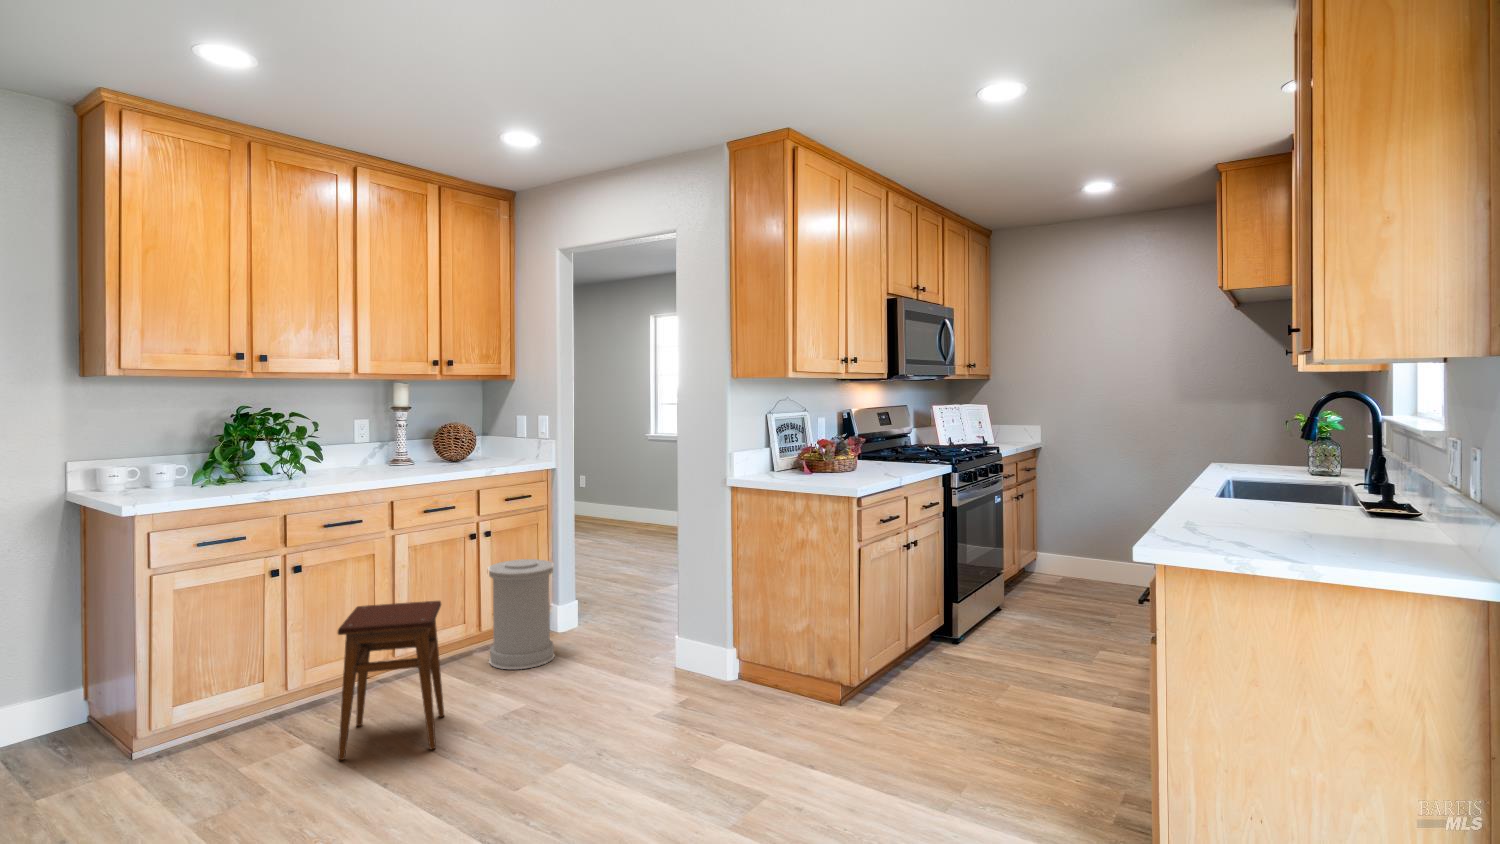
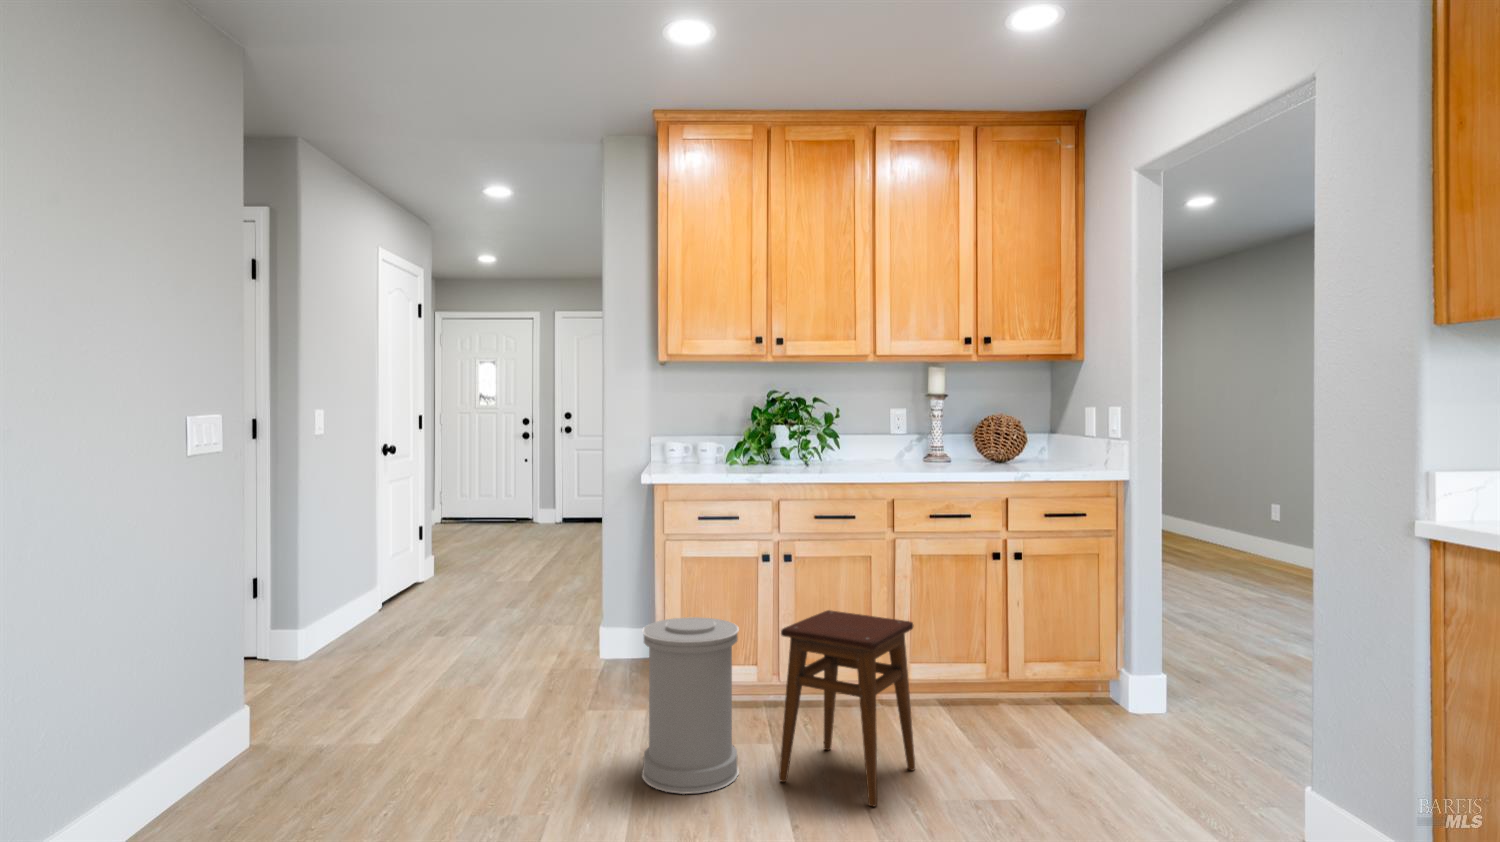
trash can: present [488,559,554,669] -> present [642,617,739,794]

